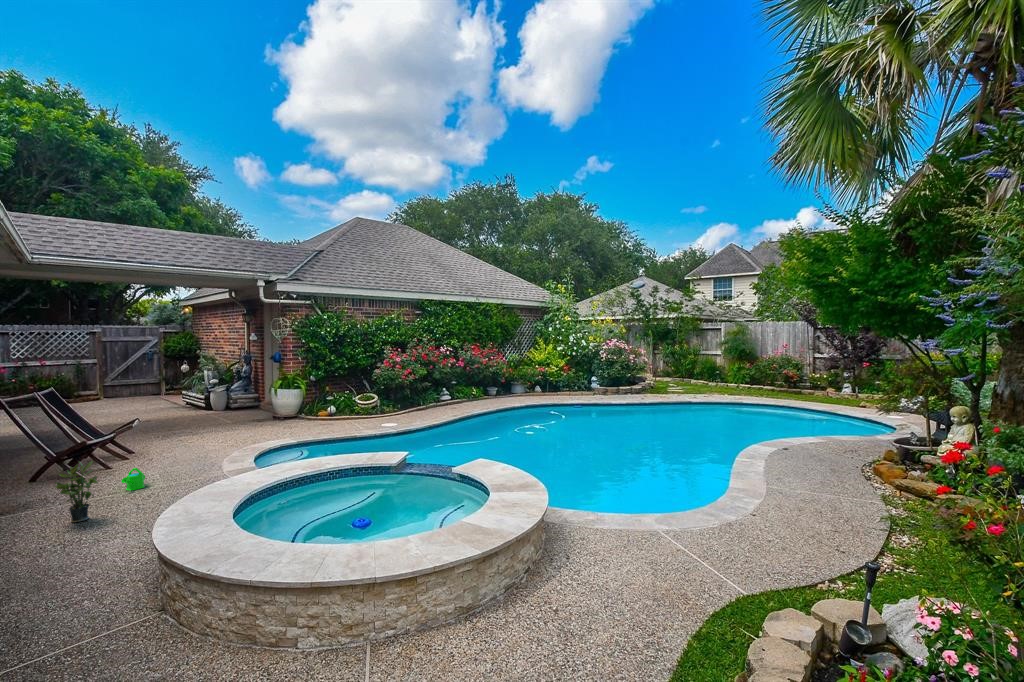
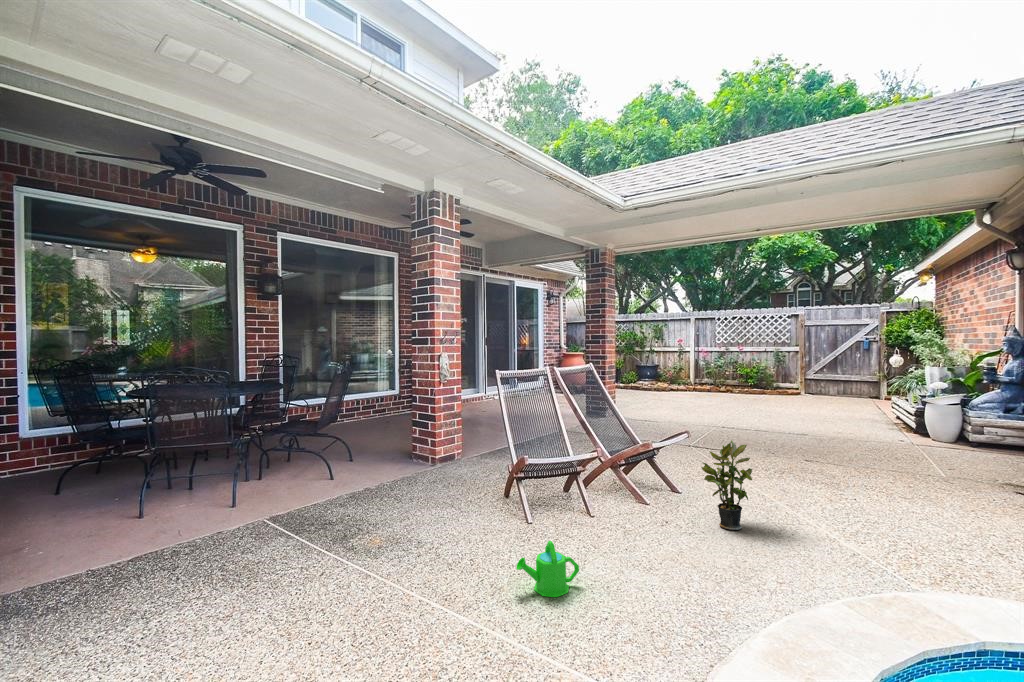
potted plant: present [55,461,98,523] -> present [701,440,752,530]

